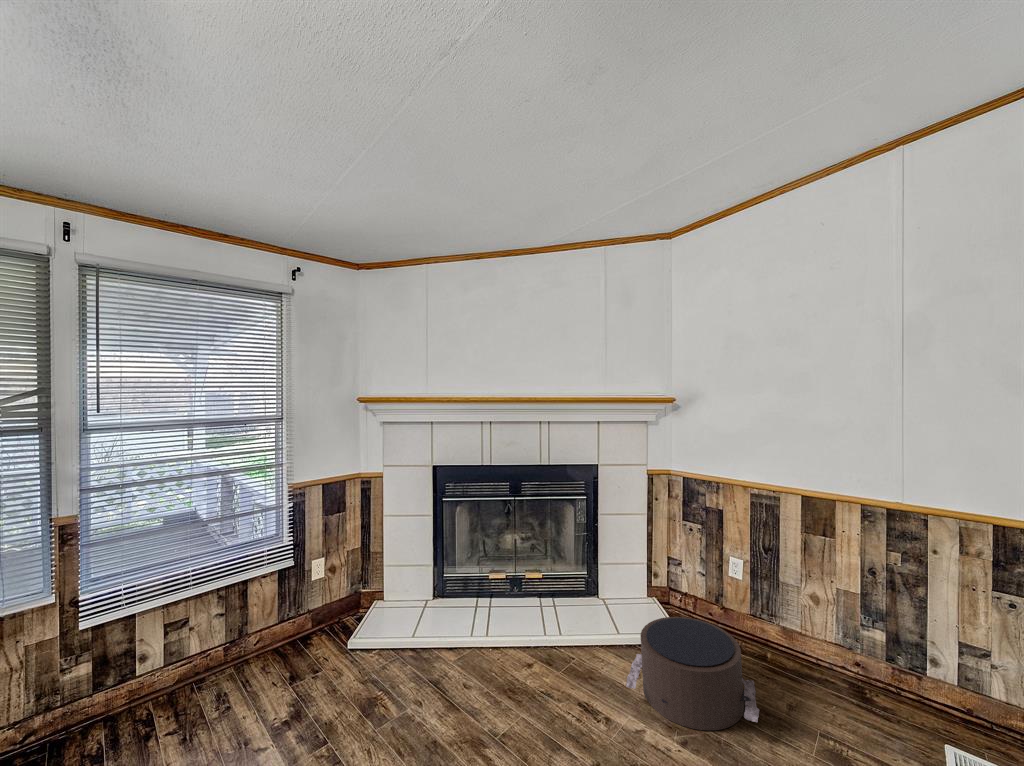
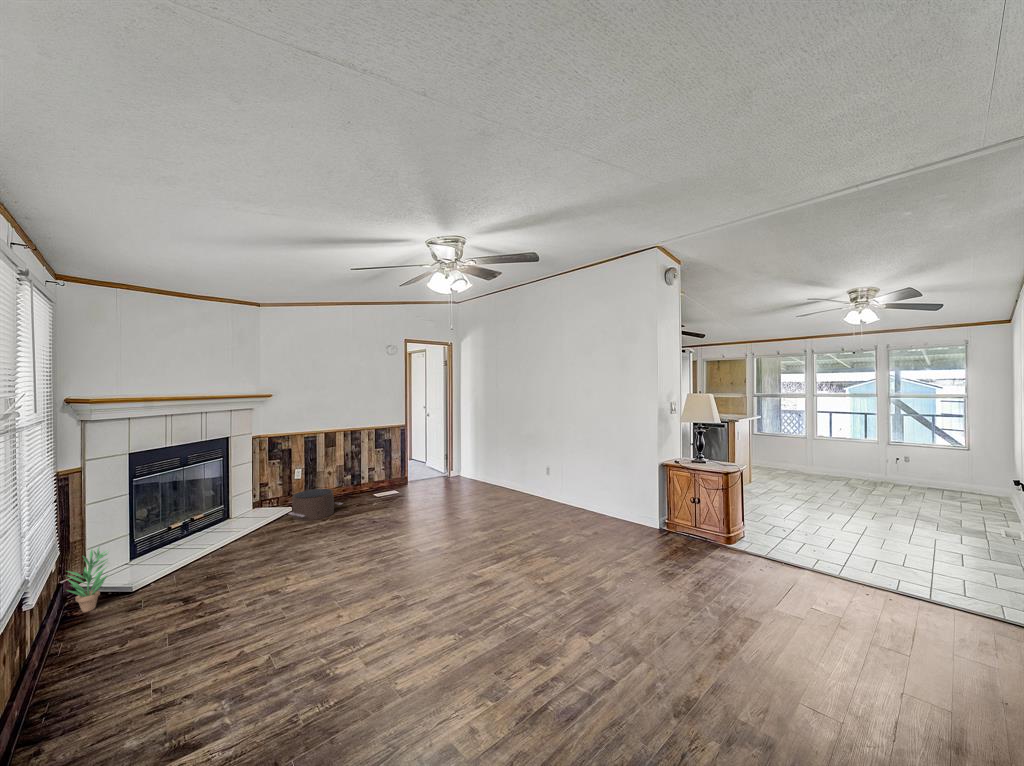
potted plant: none [280,574,322,649] -> present [68,548,107,612]

